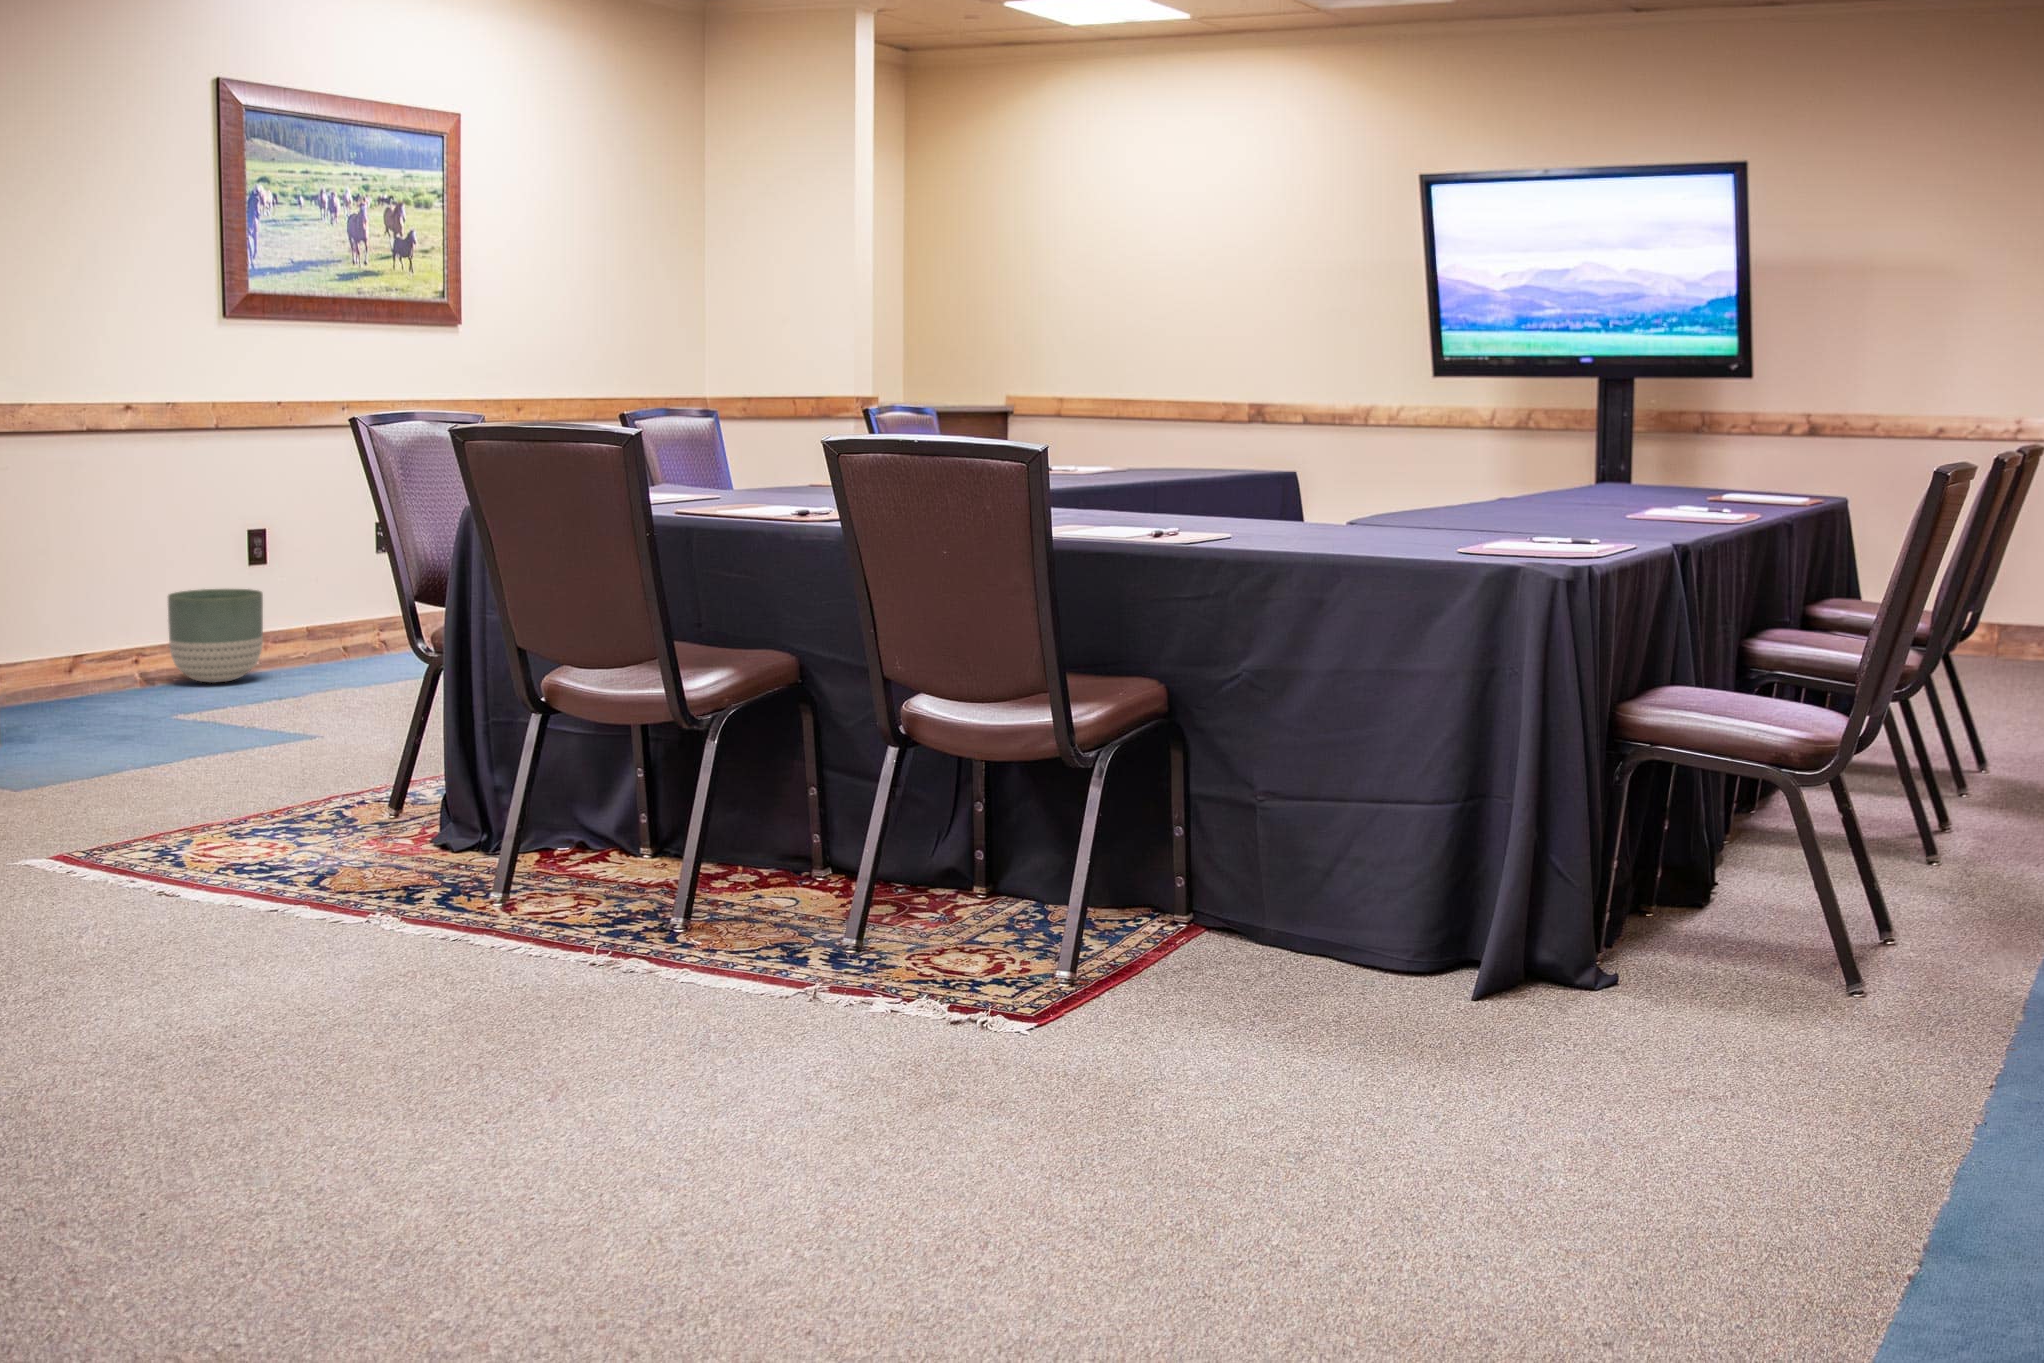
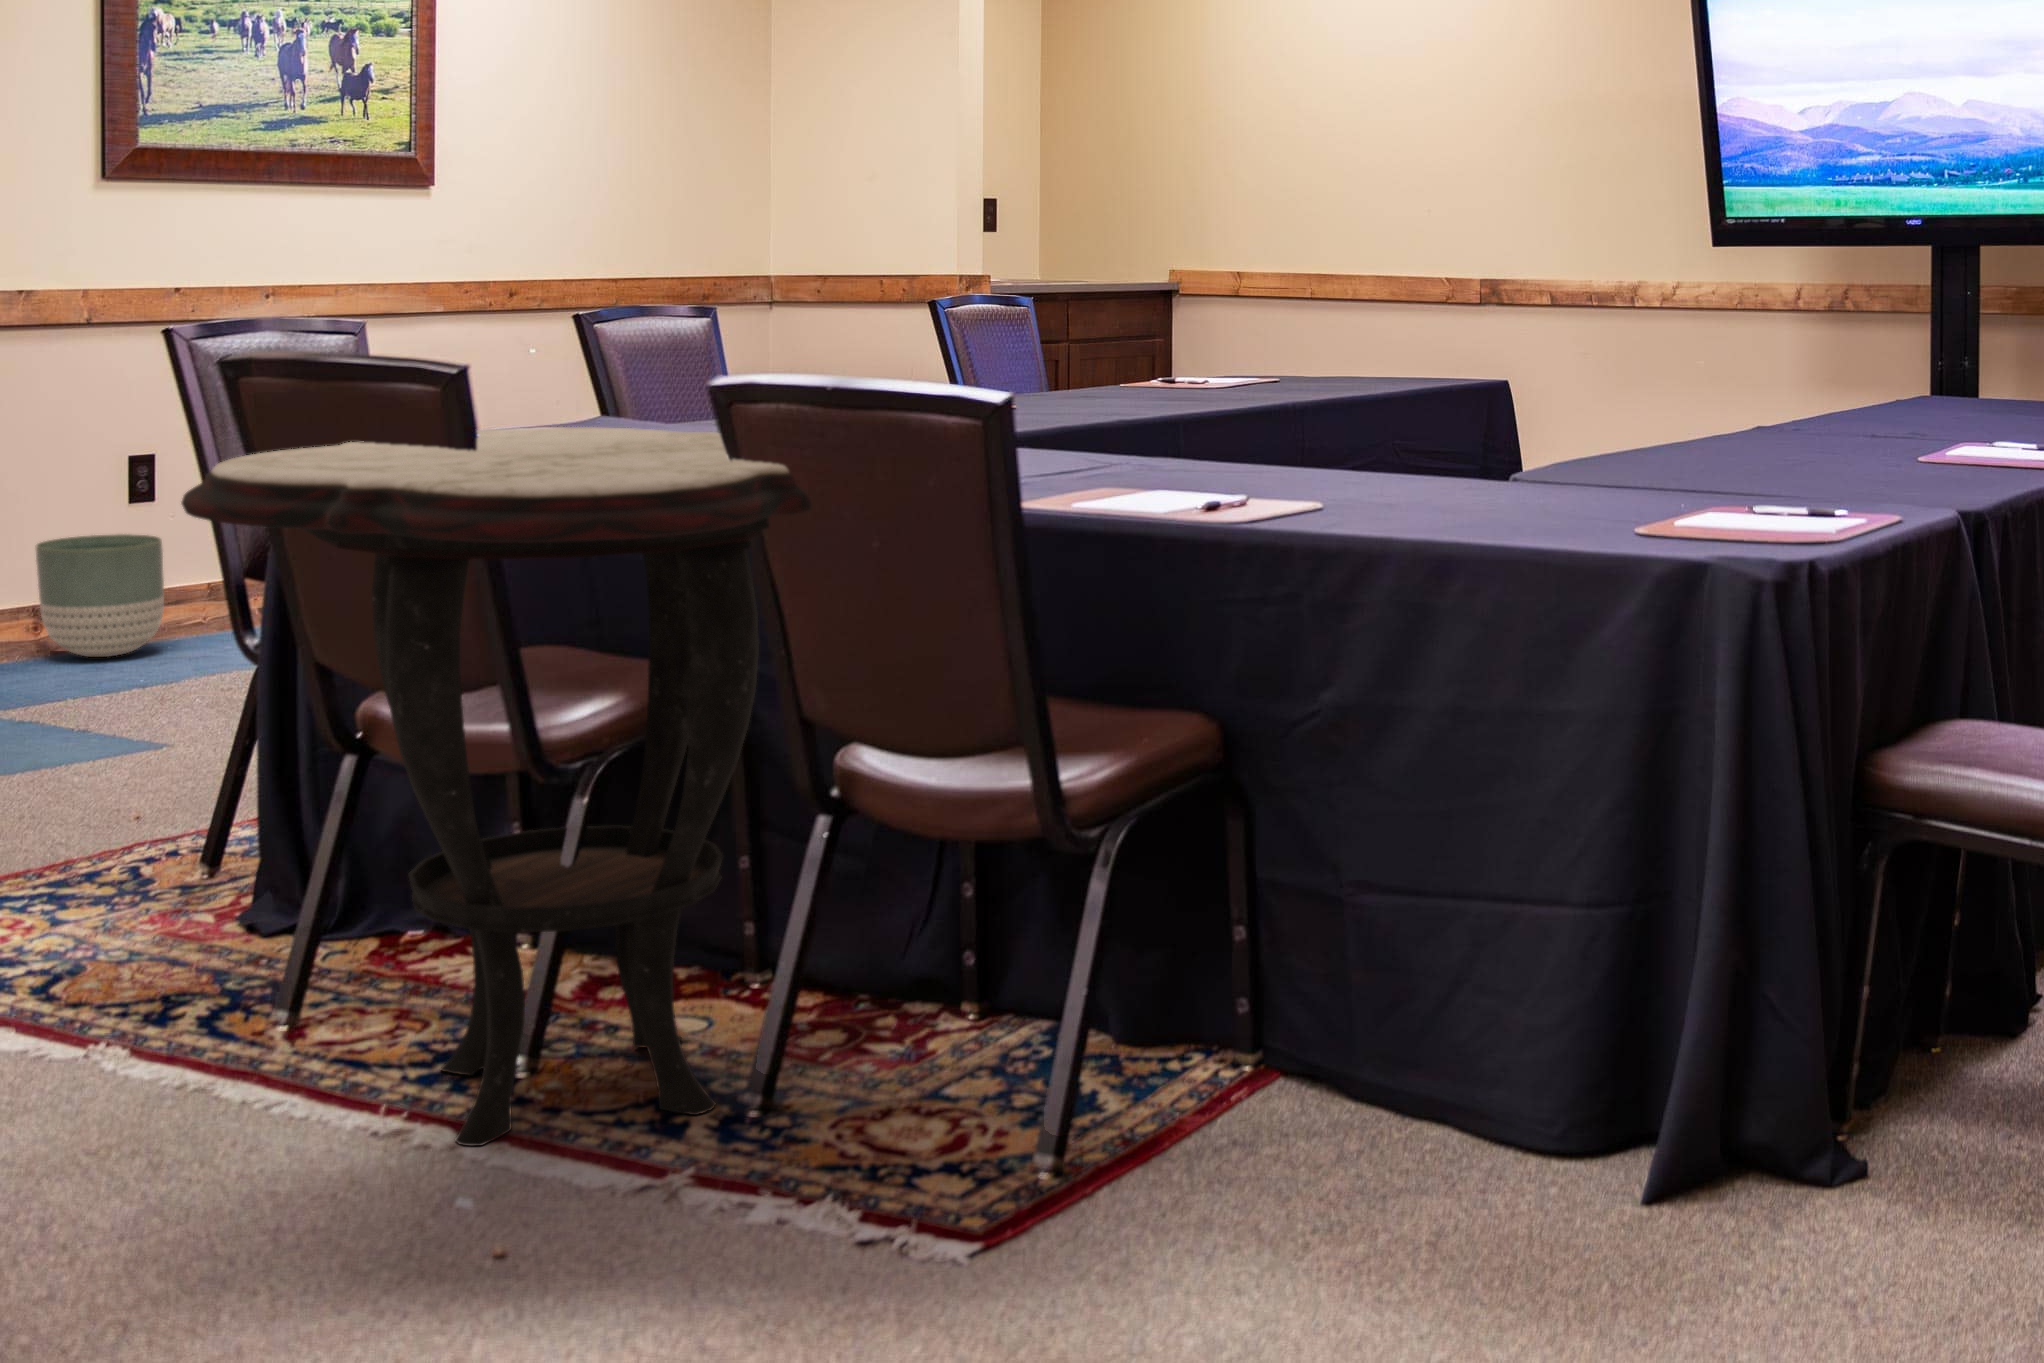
side table: none [482,491,943,970] -> present [182,427,811,1146]

